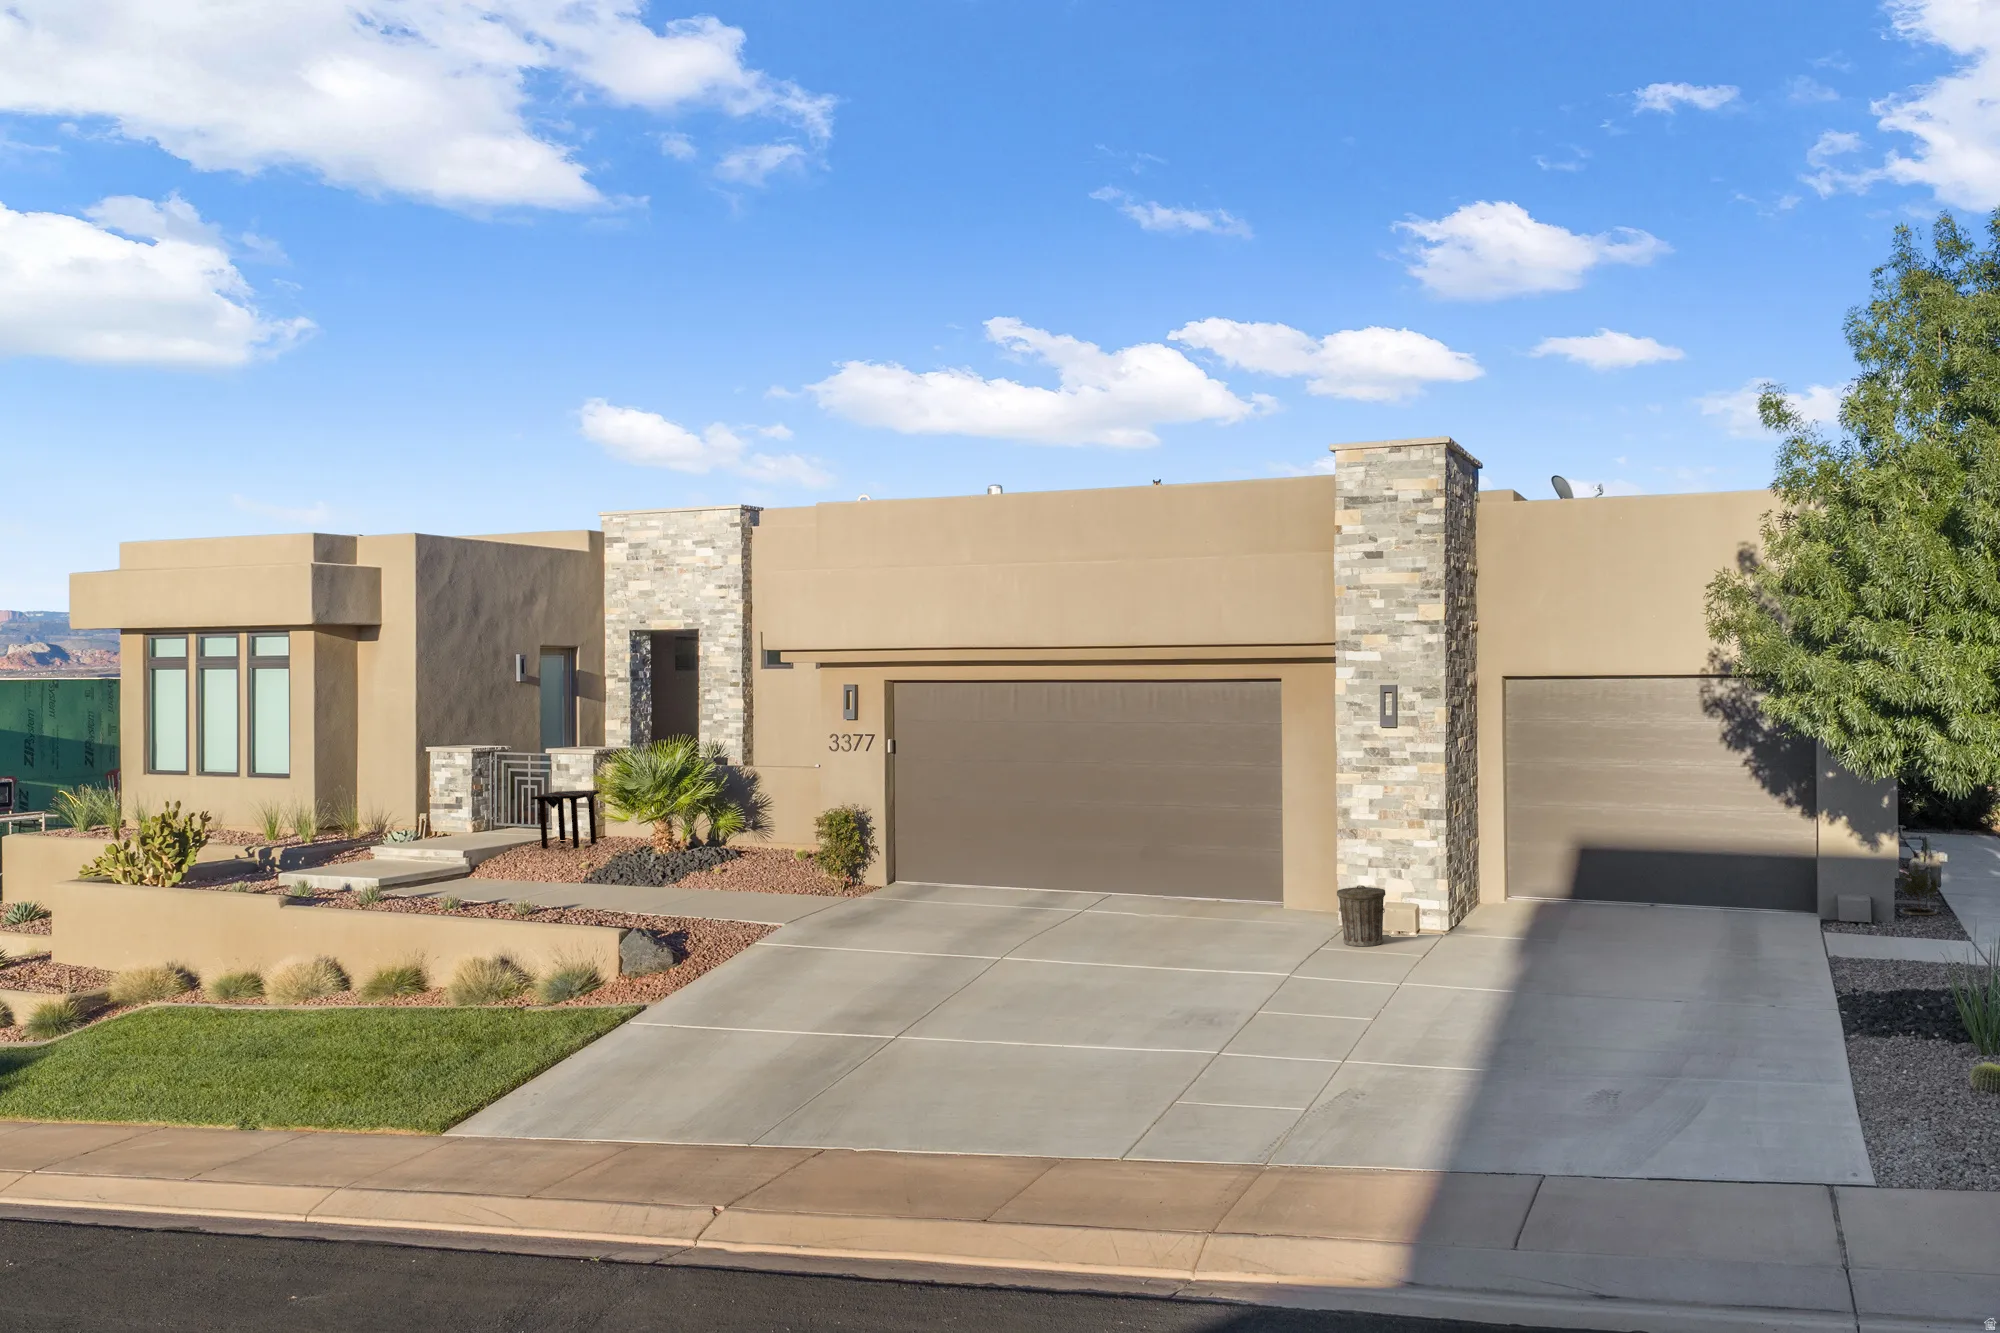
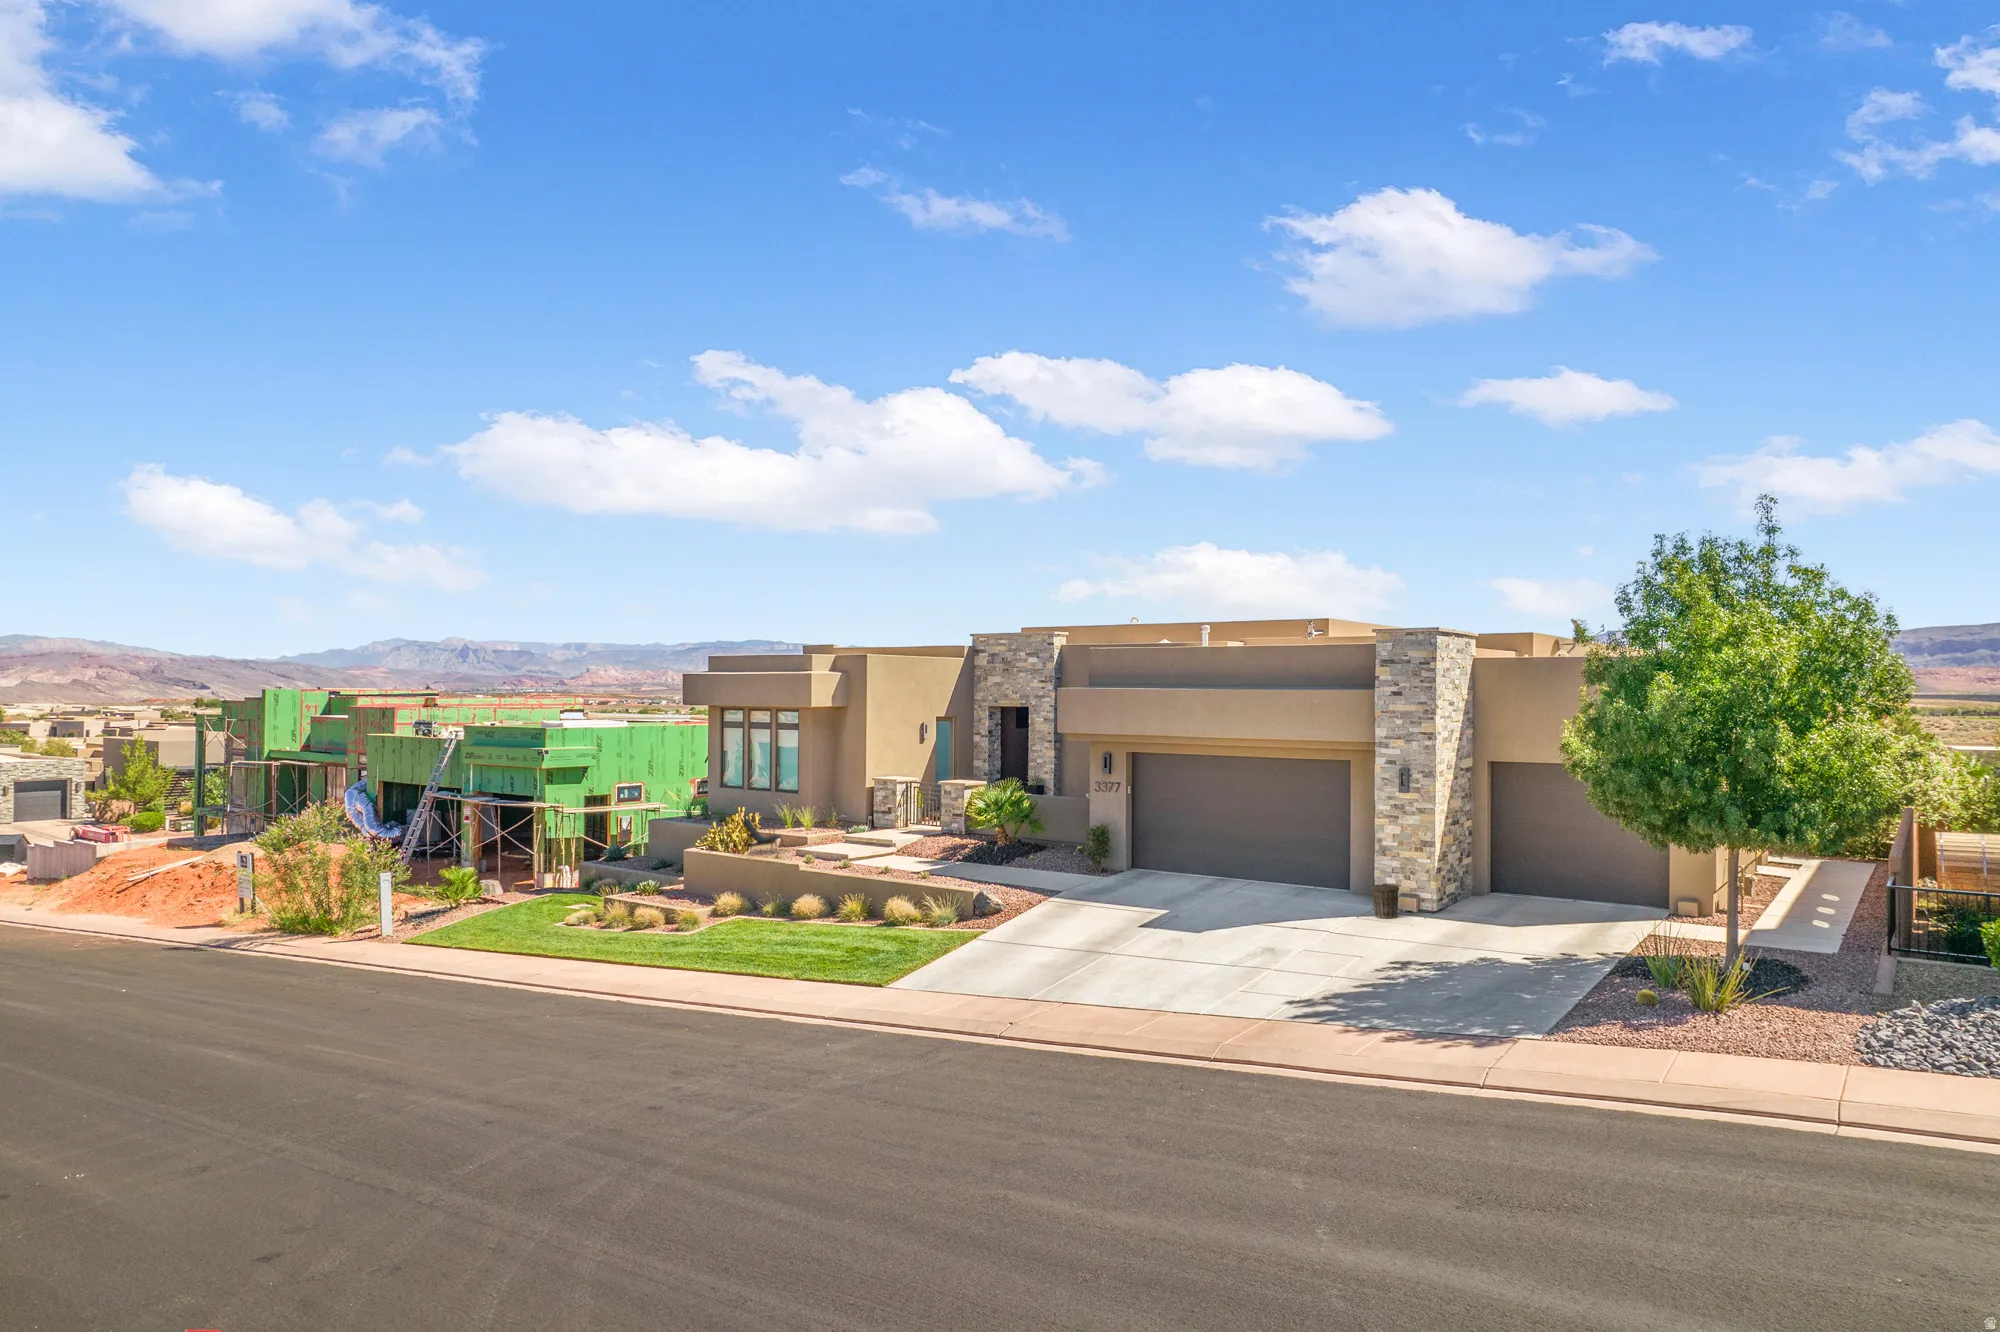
side table: present [531,790,599,849] -> none [928,804,967,838]
lounge chair: none [178,820,255,887] -> present [743,818,780,851]
potted tree: present [1901,861,1937,915] -> none [1718,880,1745,916]

